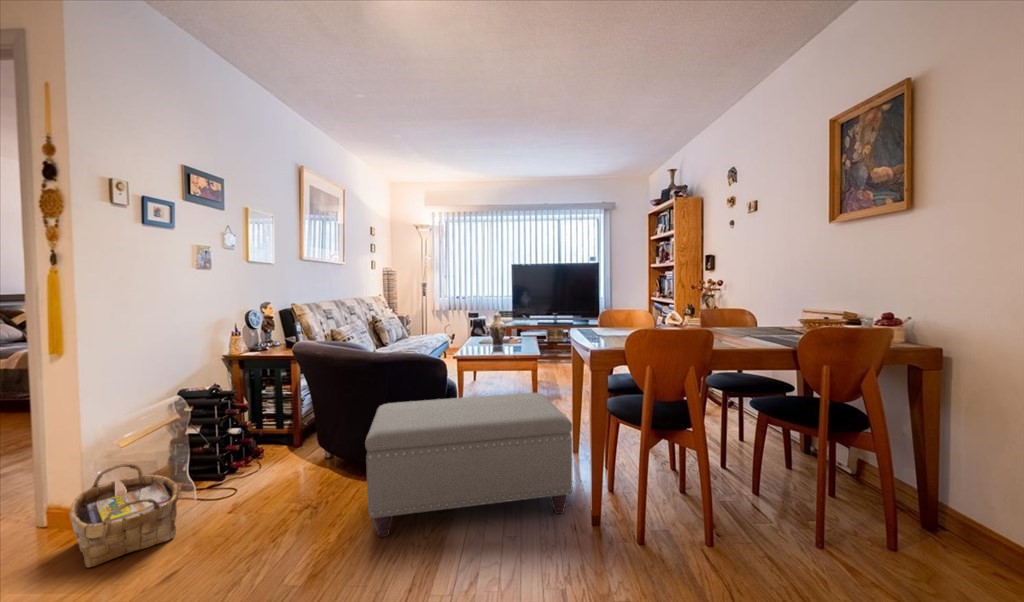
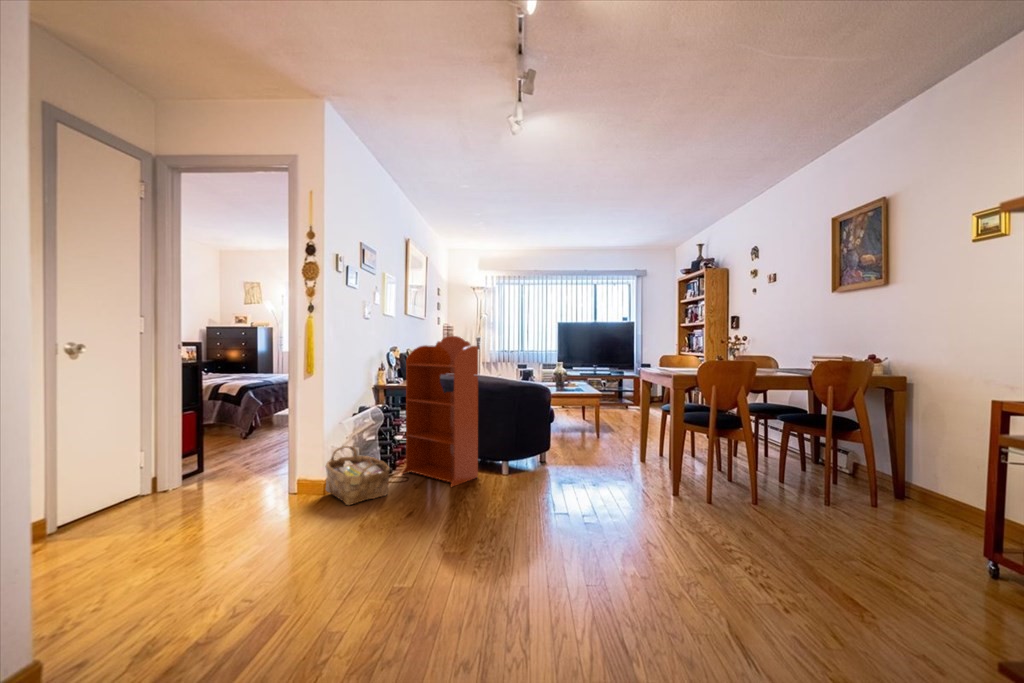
bookcase: none [235,296,336,517] -> present [402,336,478,487]
ottoman: present [365,393,573,537] -> none [509,410,656,497]

